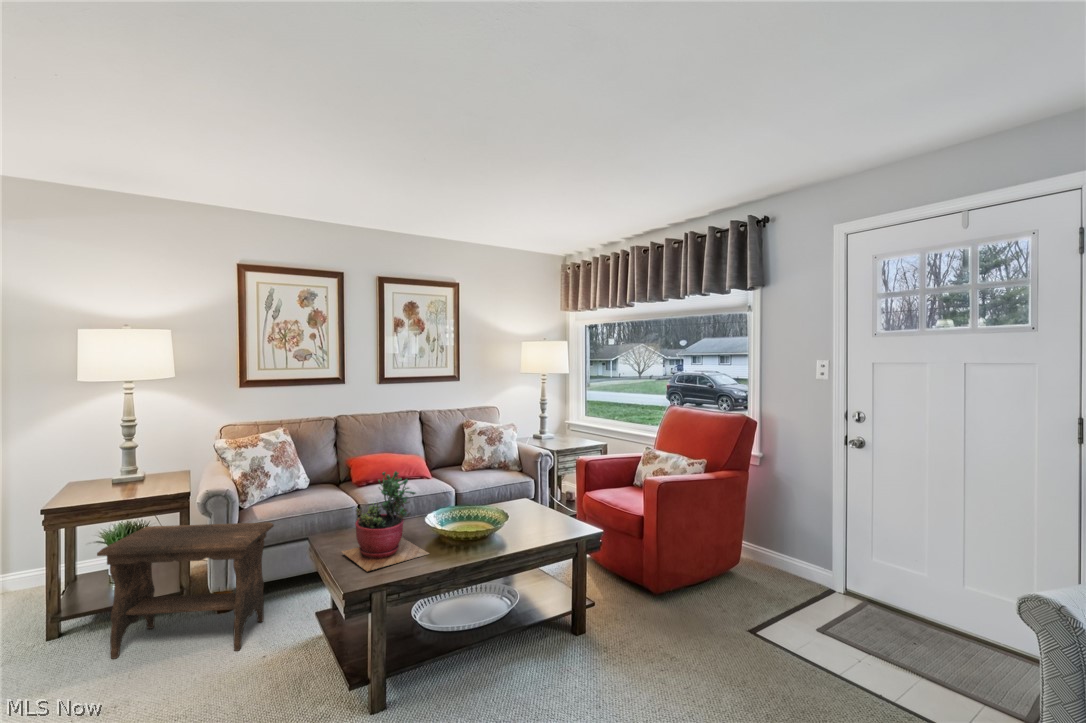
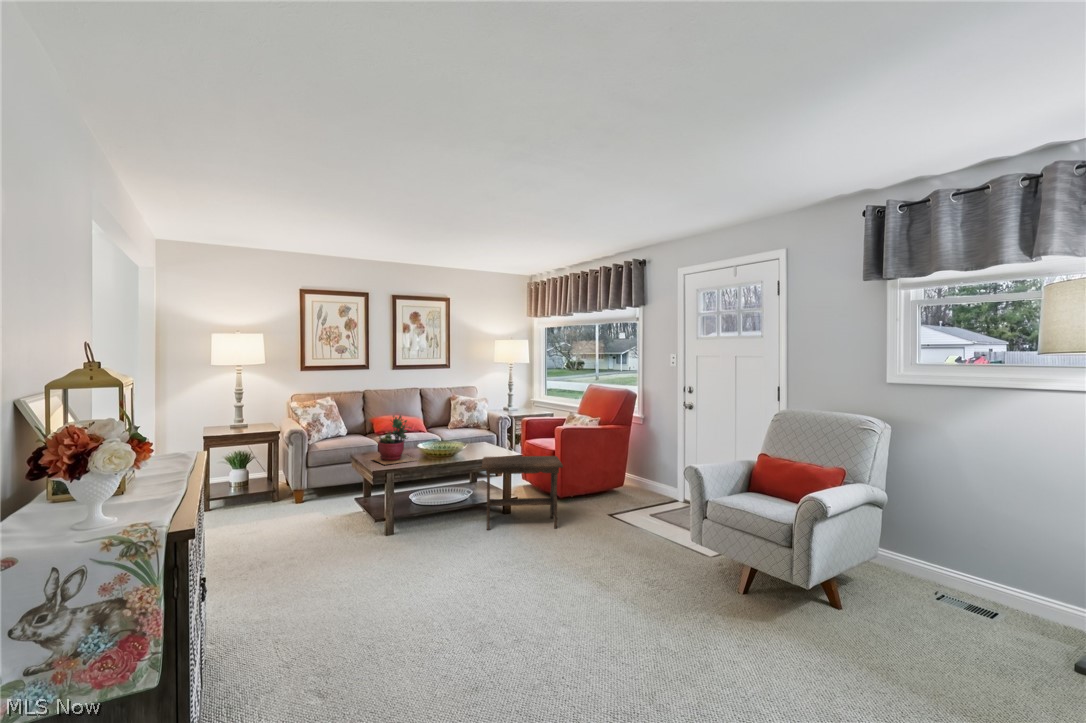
footstool: present [97,522,274,659] -> present [482,456,563,530]

